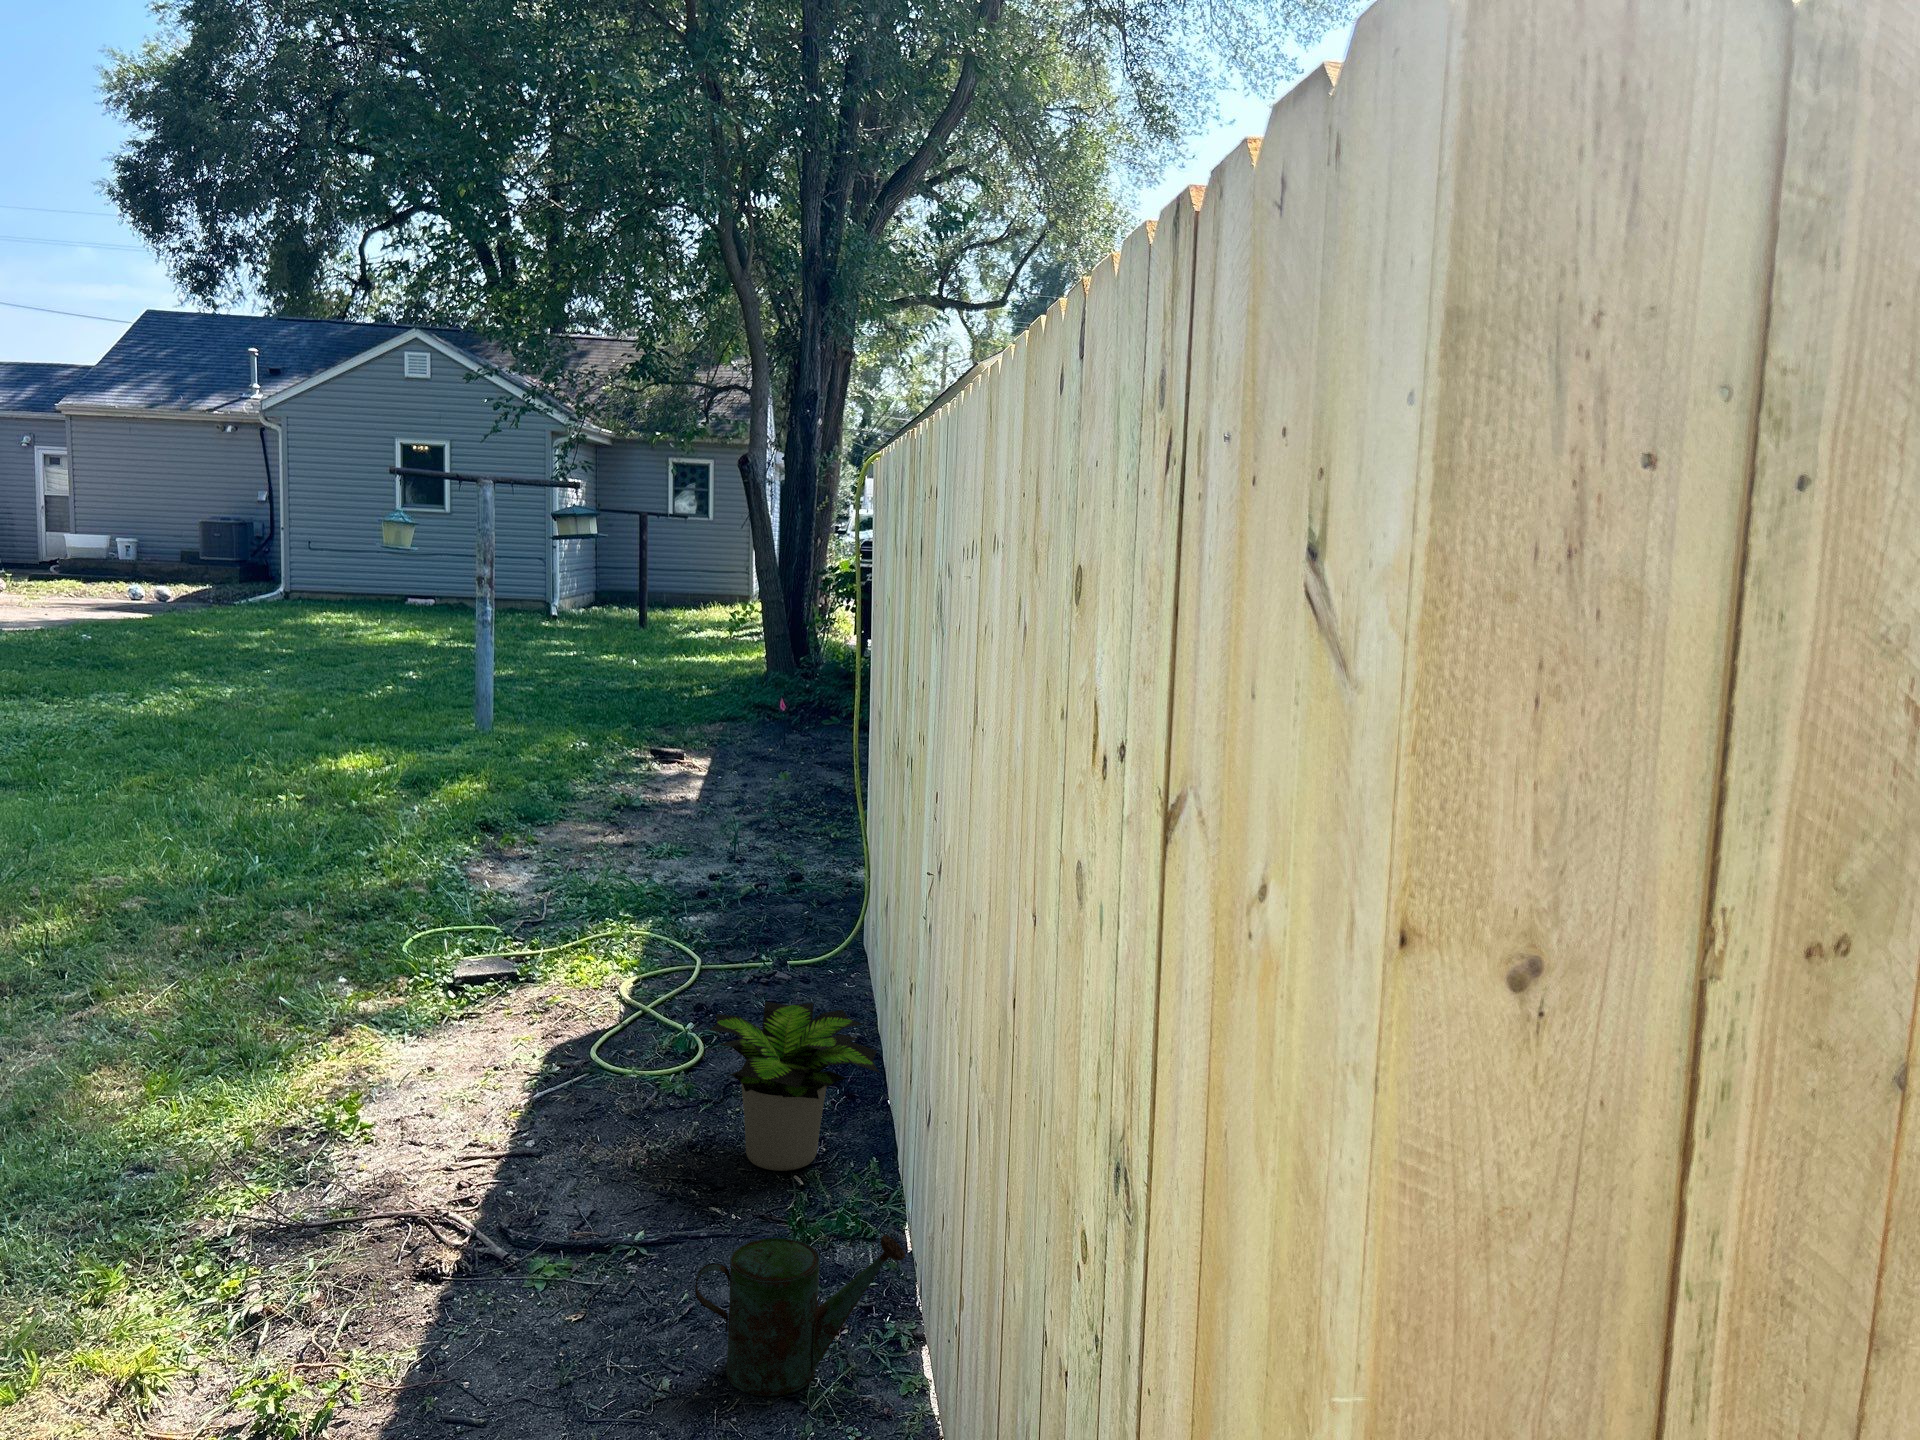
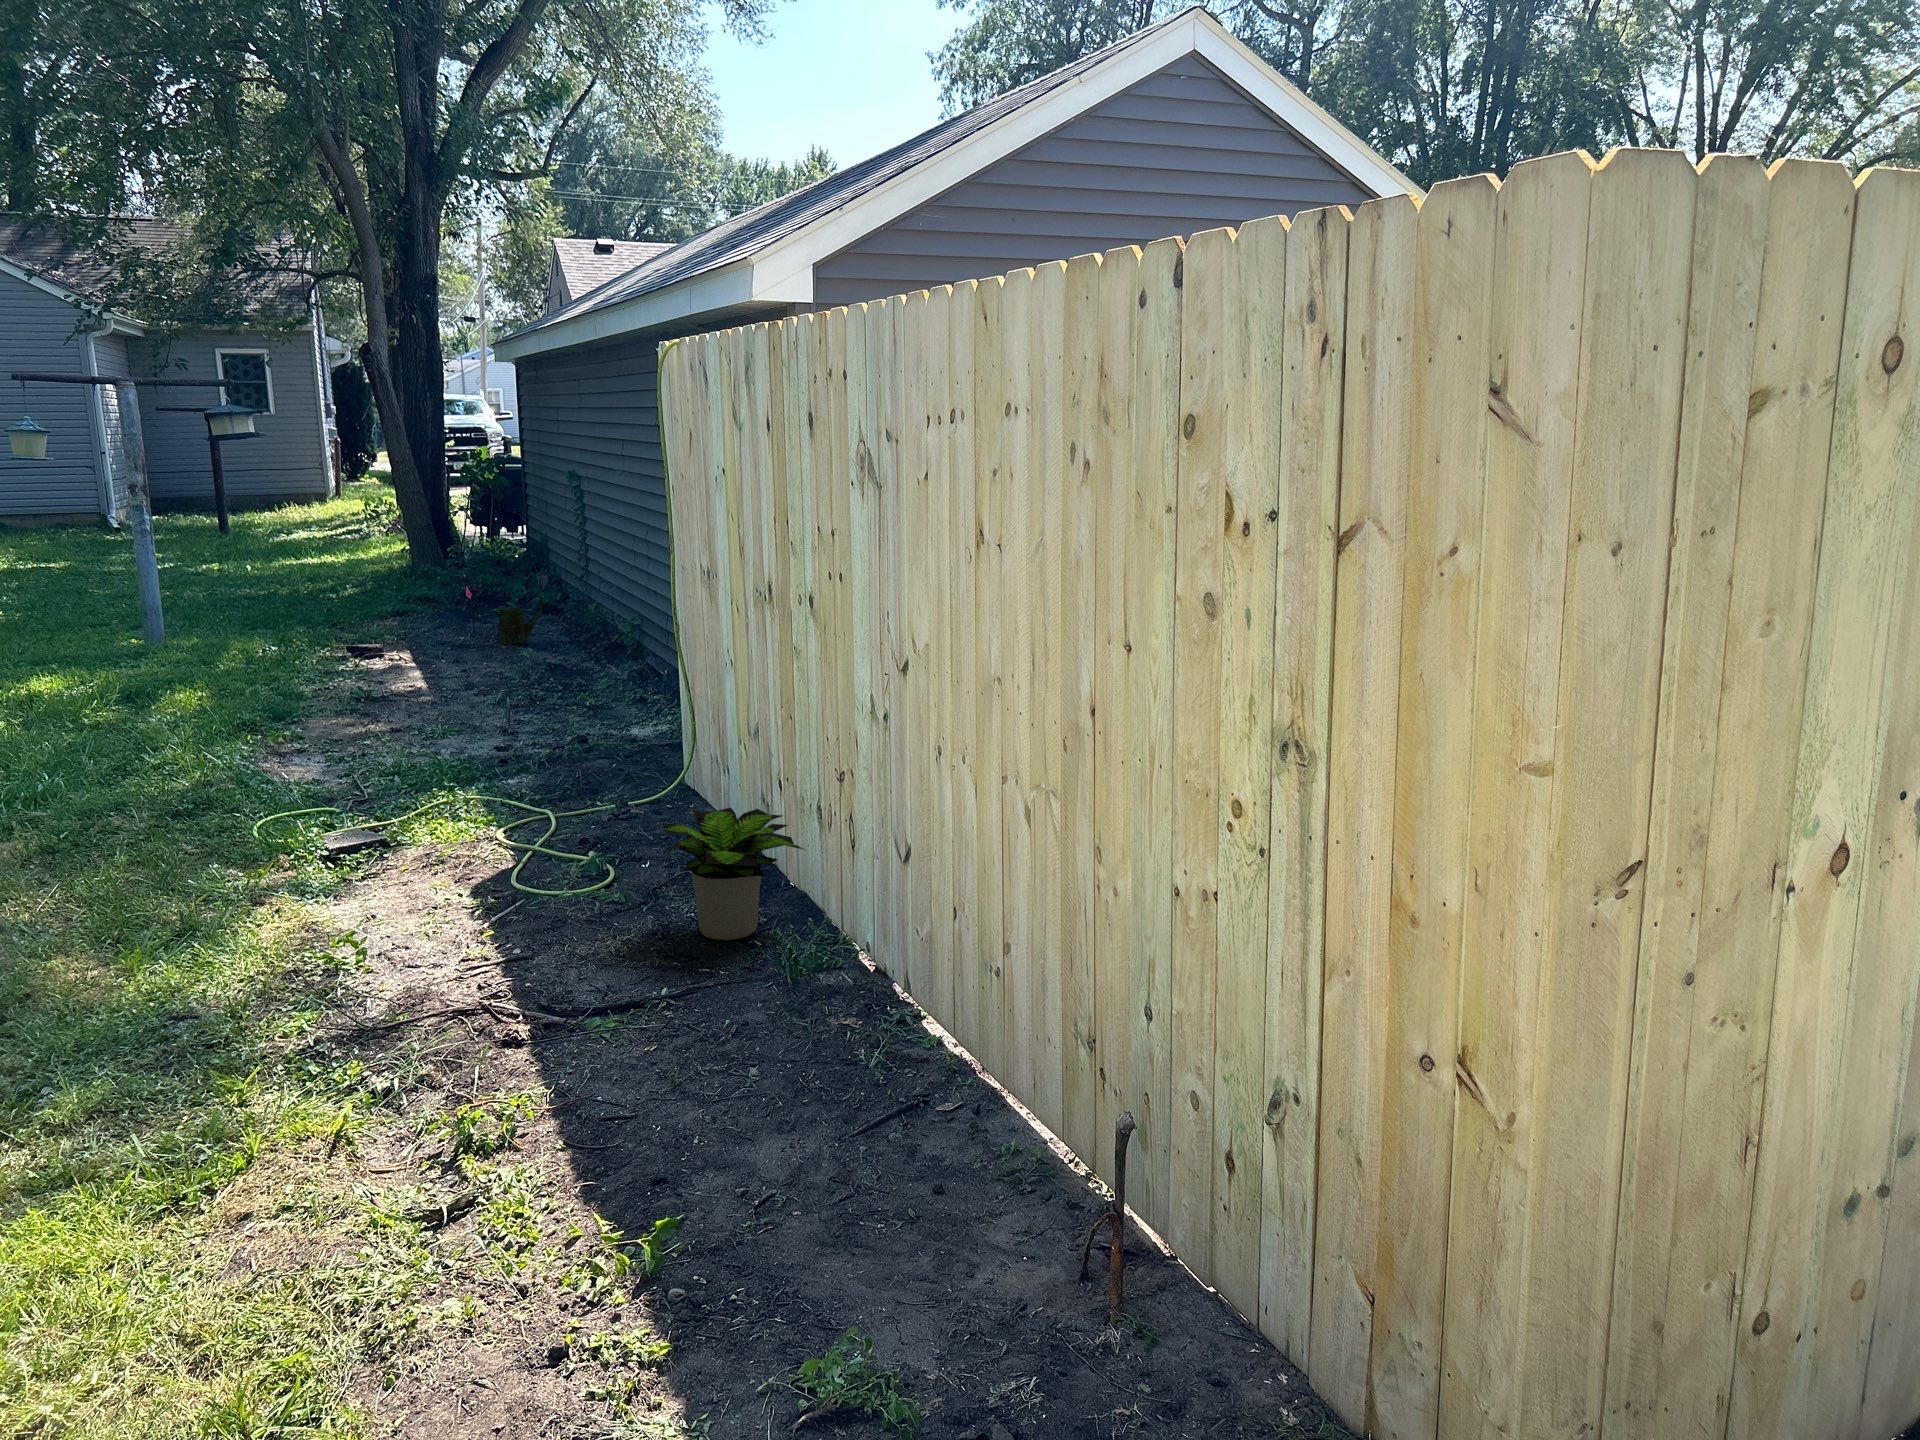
watering can: present [695,1235,905,1396] -> present [489,603,549,645]

